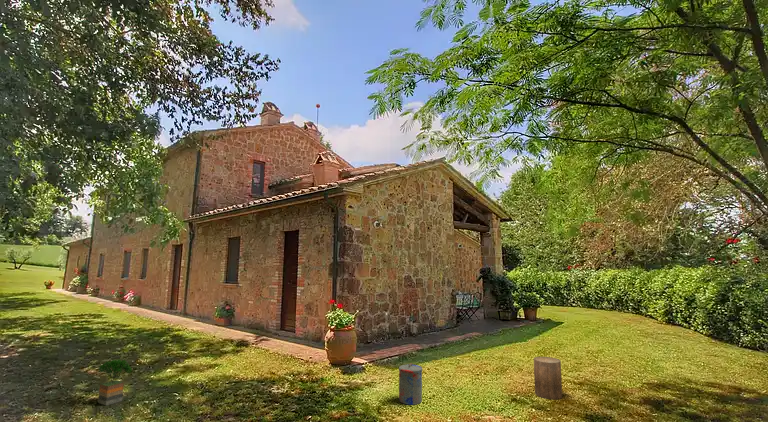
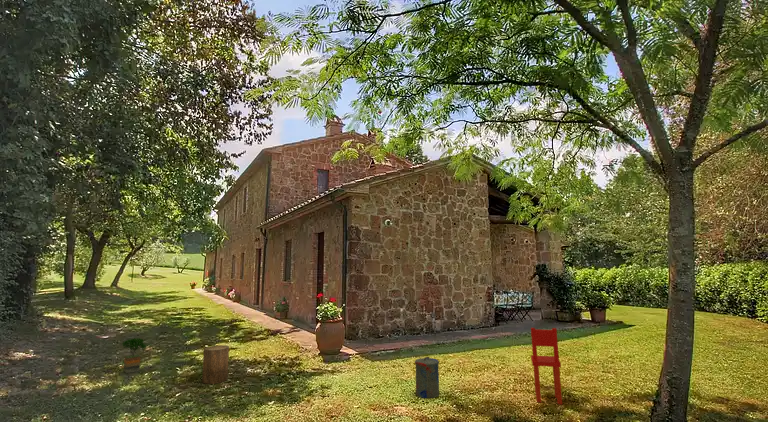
chair: none [570,331,605,399] -> present [531,328,562,404]
stool: present [534,357,562,399] -> present [202,345,229,384]
trash can: present [399,363,422,405] -> present [415,357,439,398]

